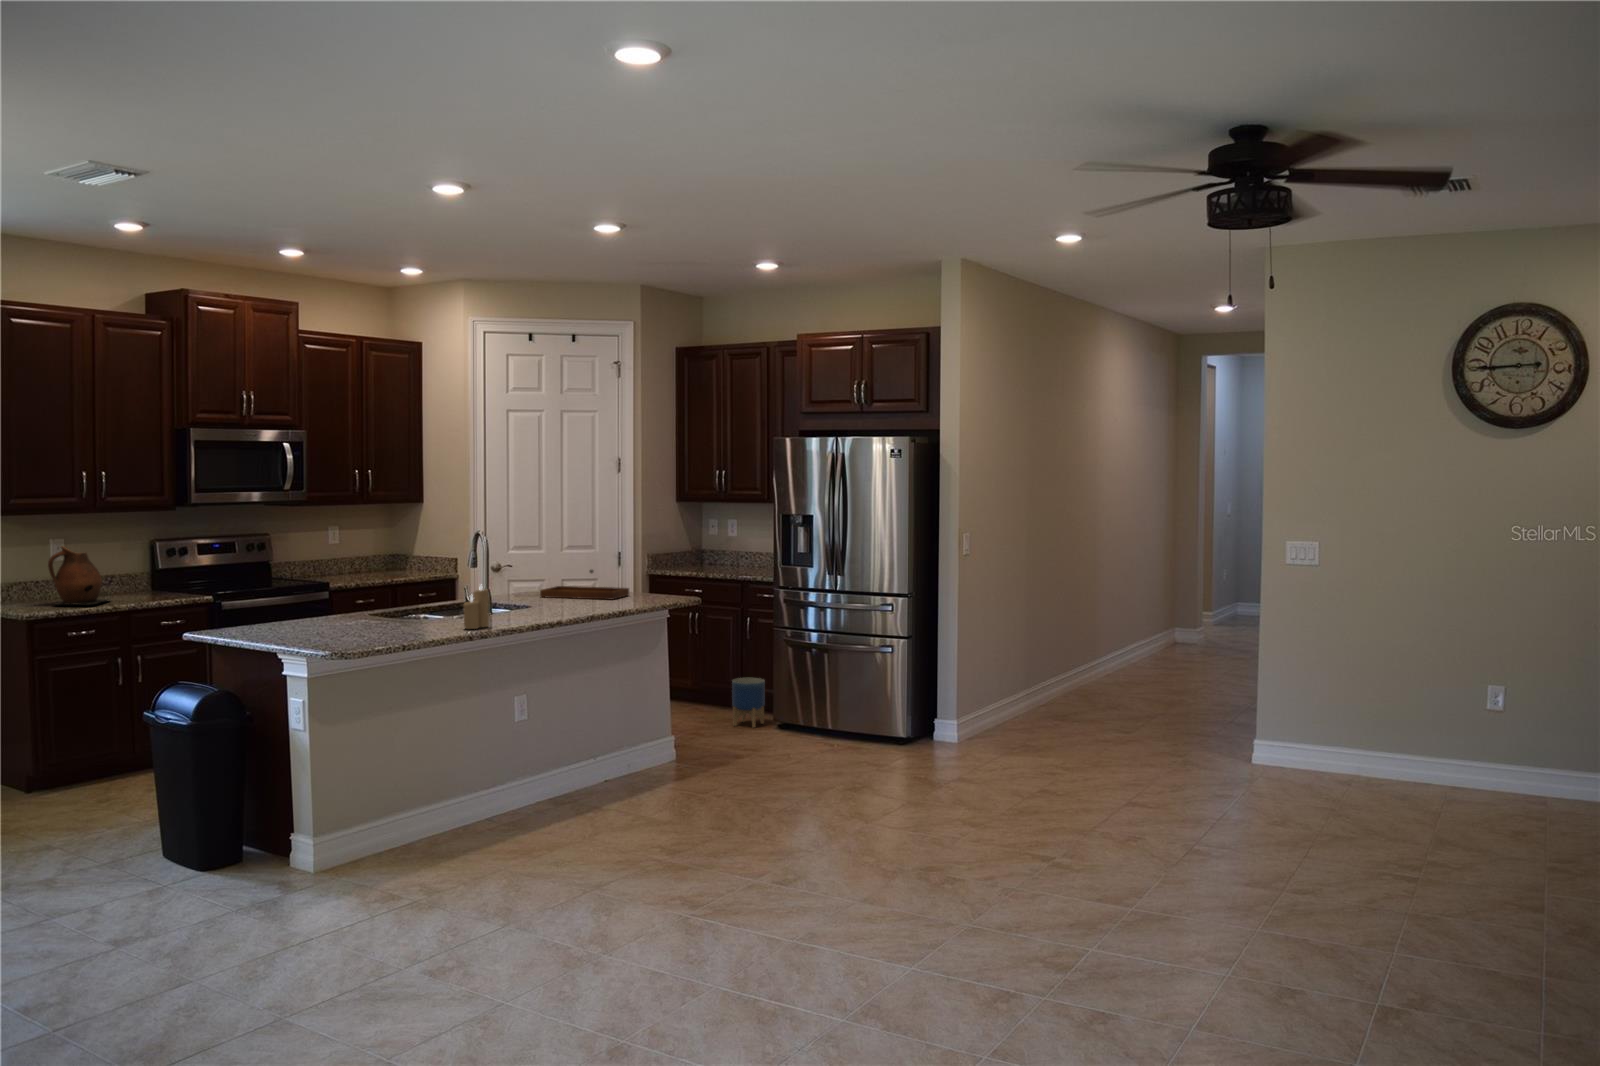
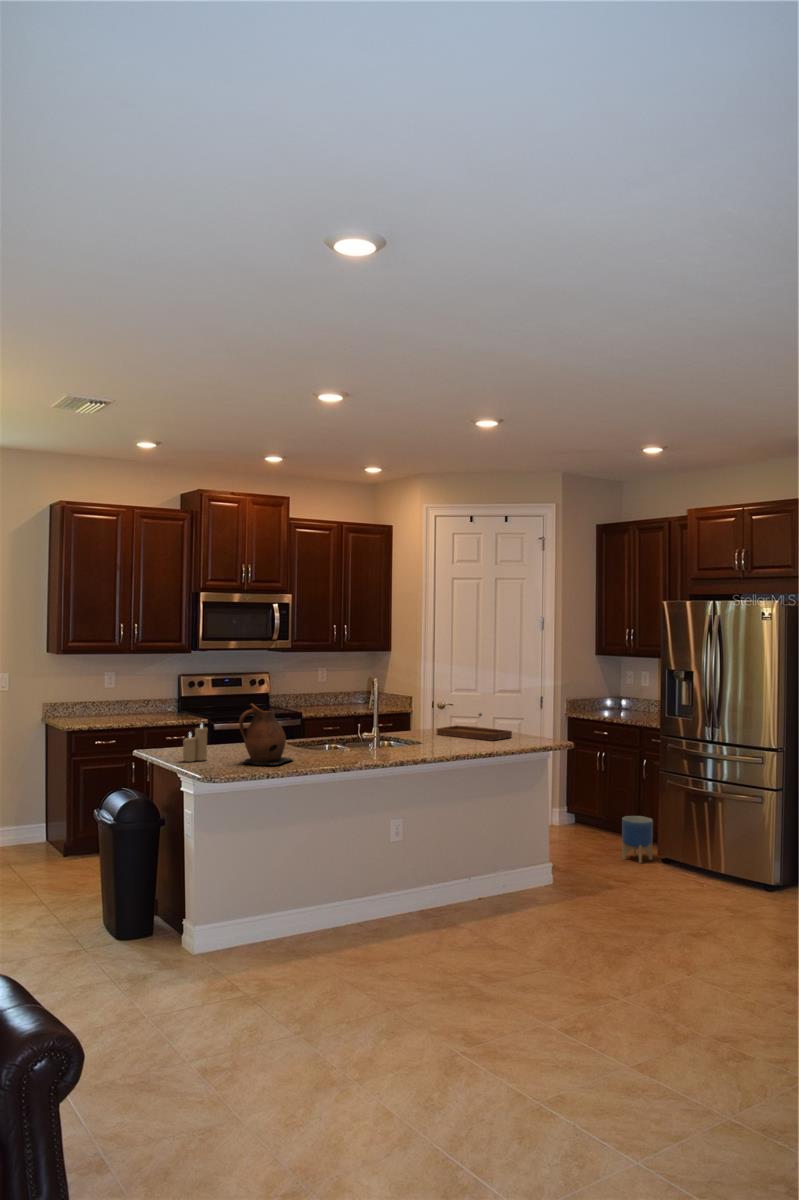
ceramic pitcher: present [48,546,110,605] -> present [239,704,293,765]
candle: present [464,585,489,629] -> present [183,724,207,762]

